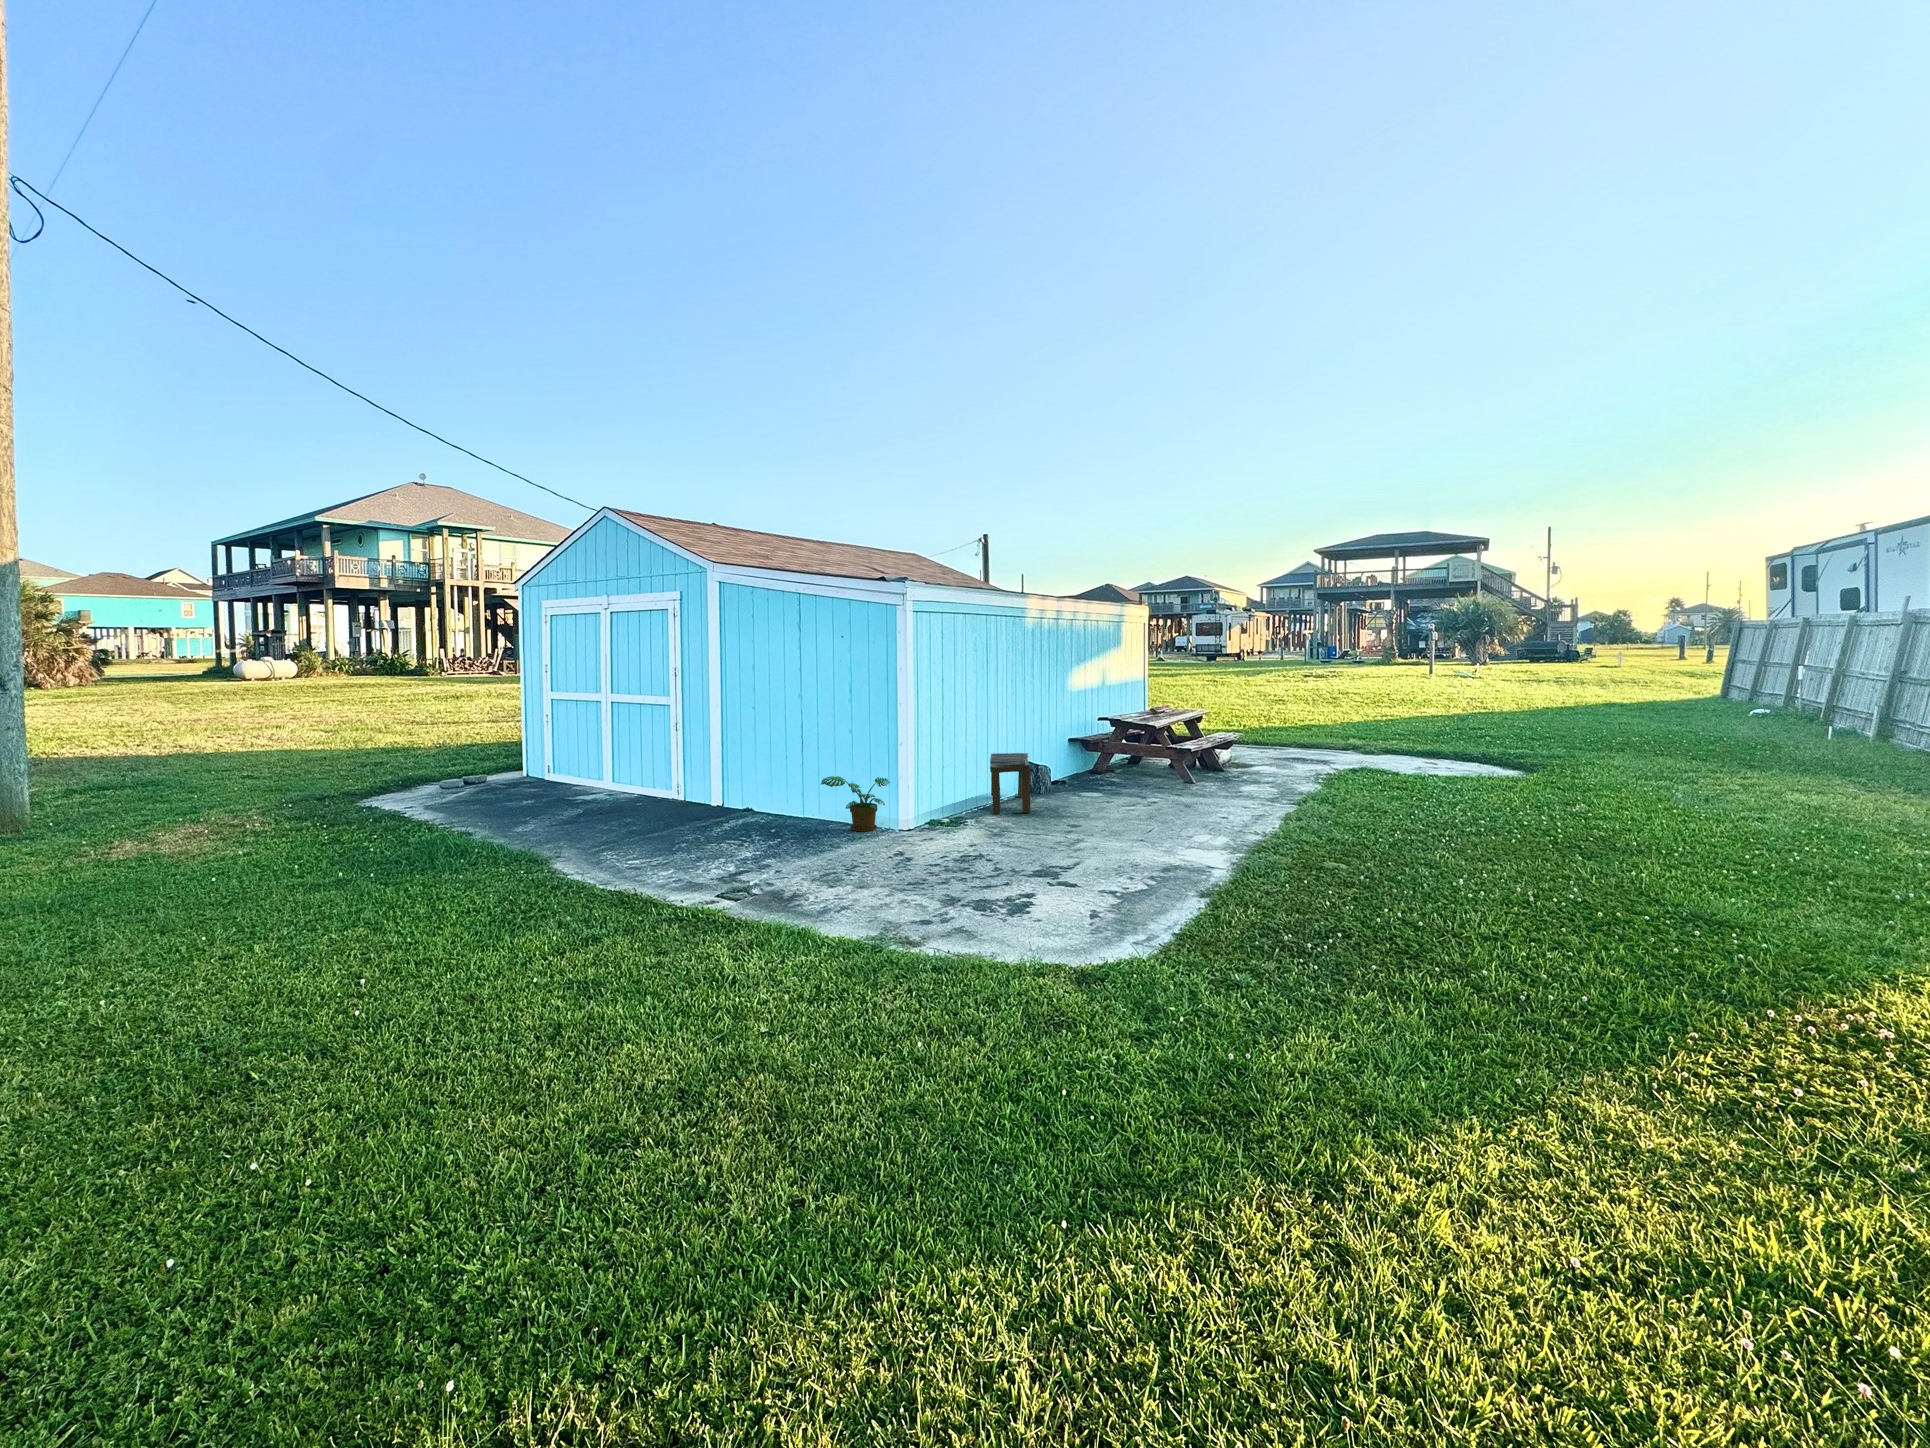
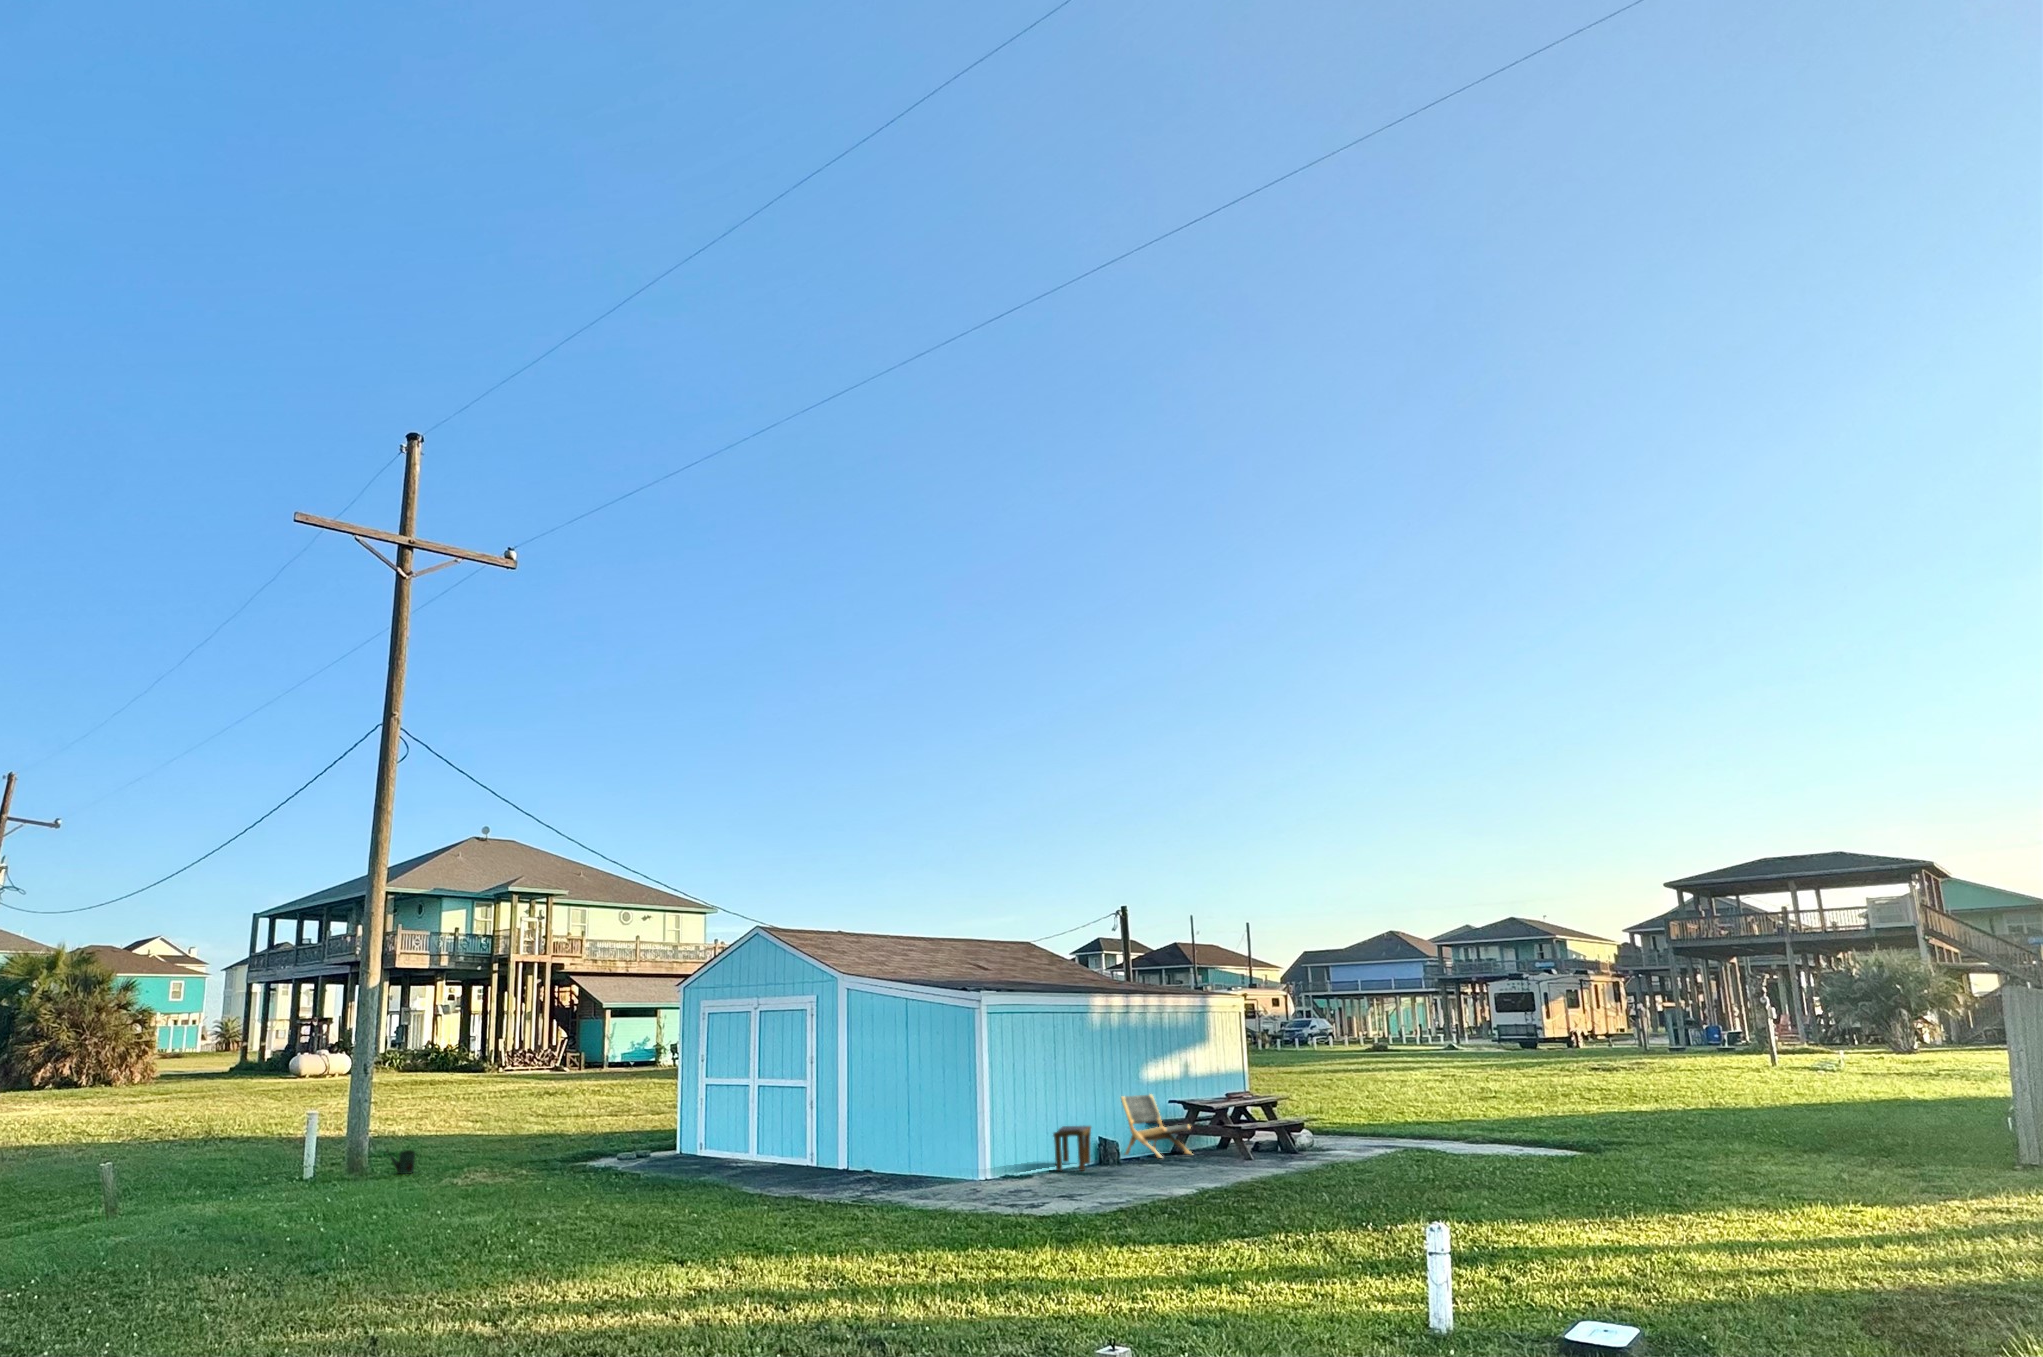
lounge chair: none [1049,711,1130,785] -> present [1121,1094,1191,1158]
potted plant: present [821,776,890,831] -> none [924,1136,975,1178]
watering can: none [31,796,103,828] -> present [386,1150,416,1174]

